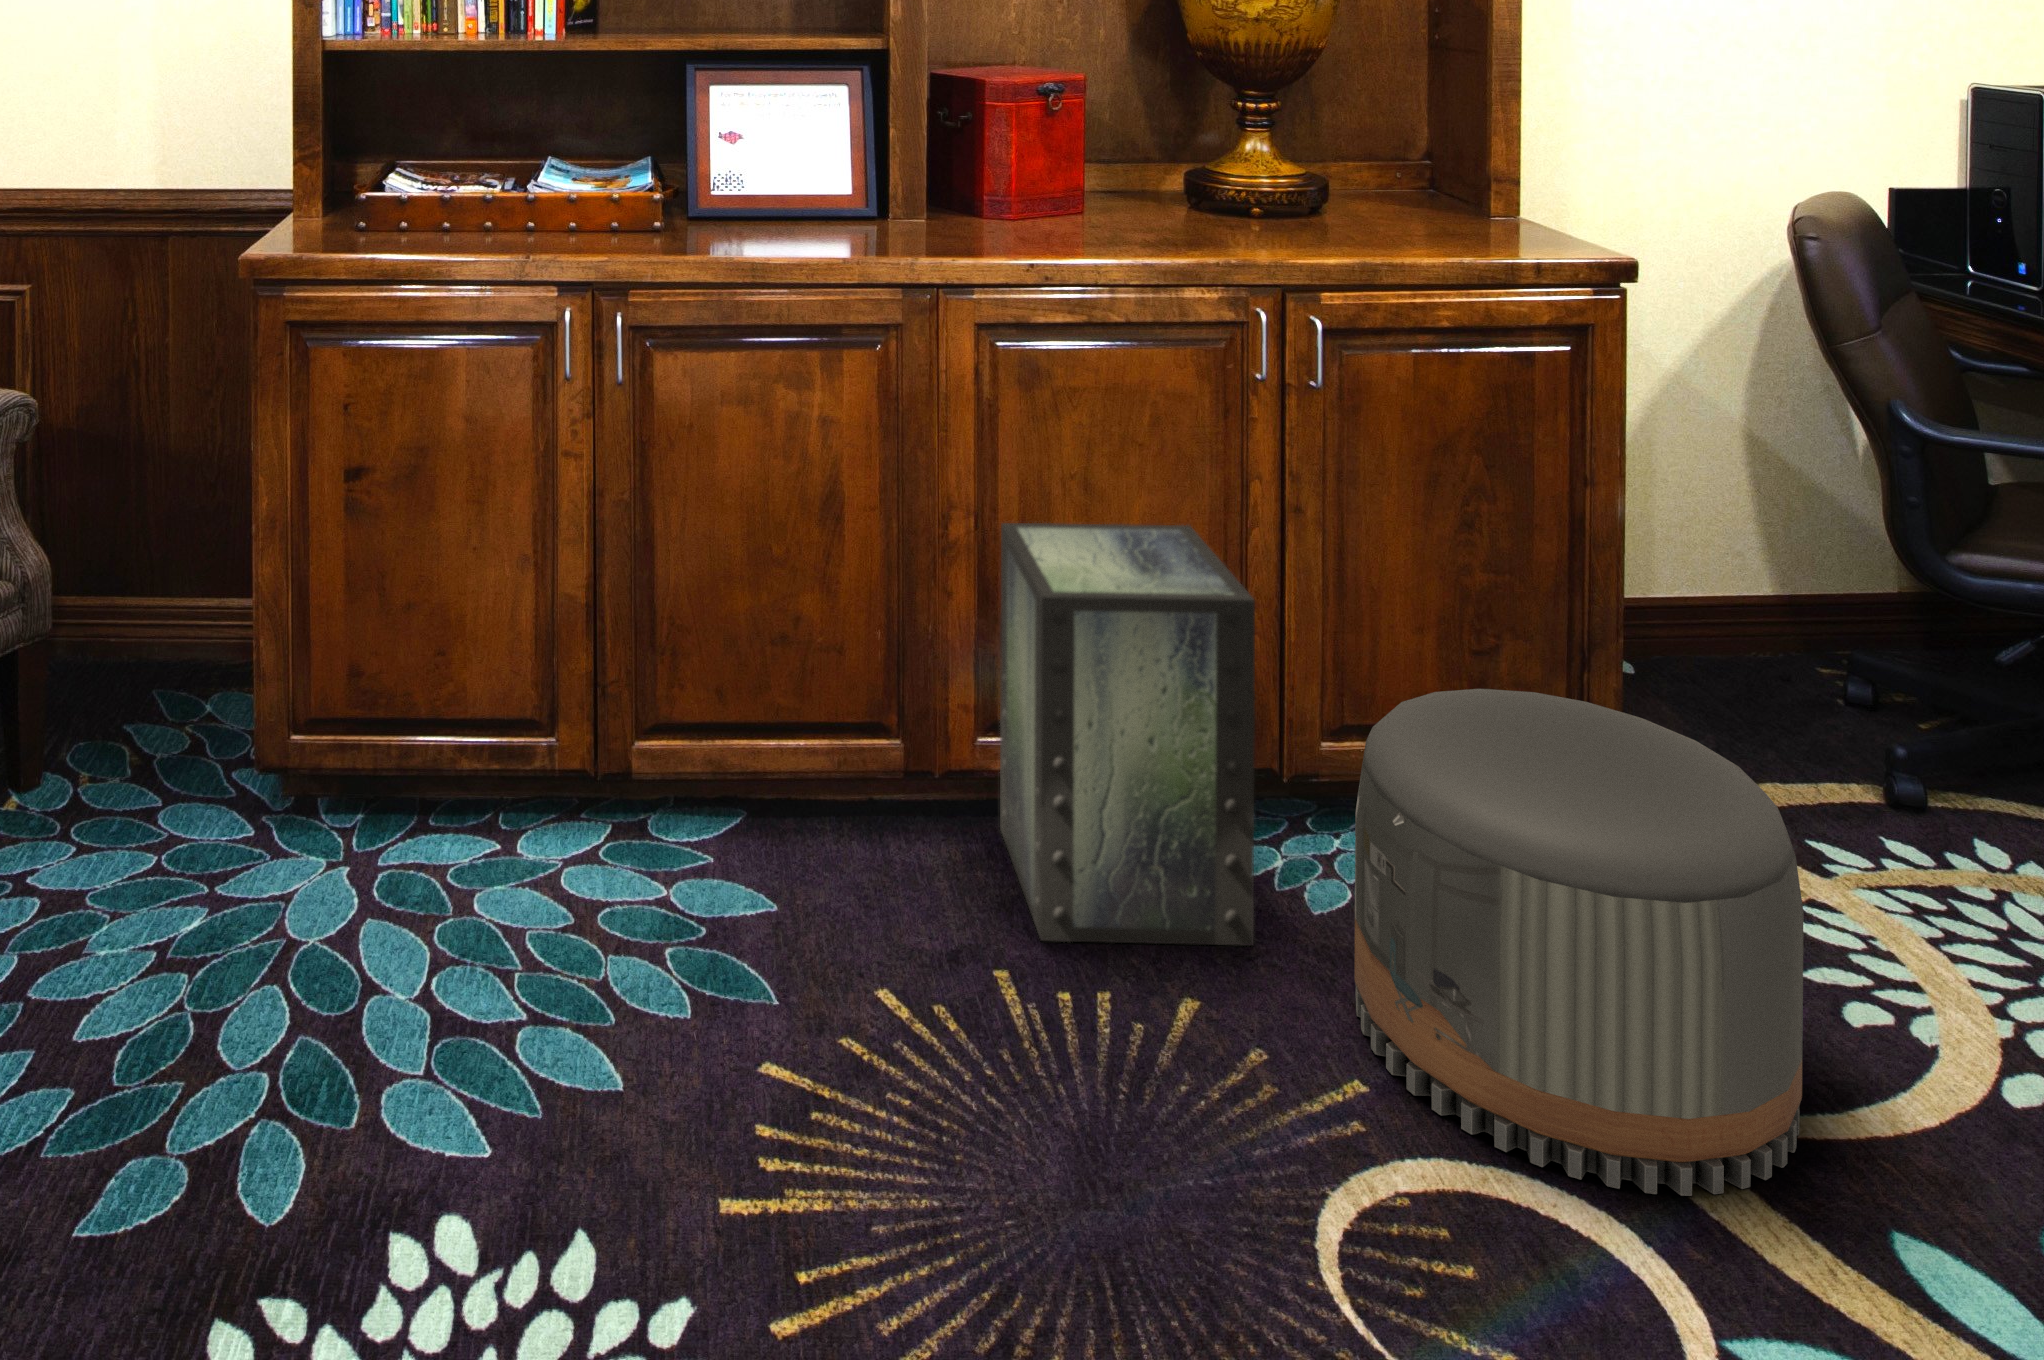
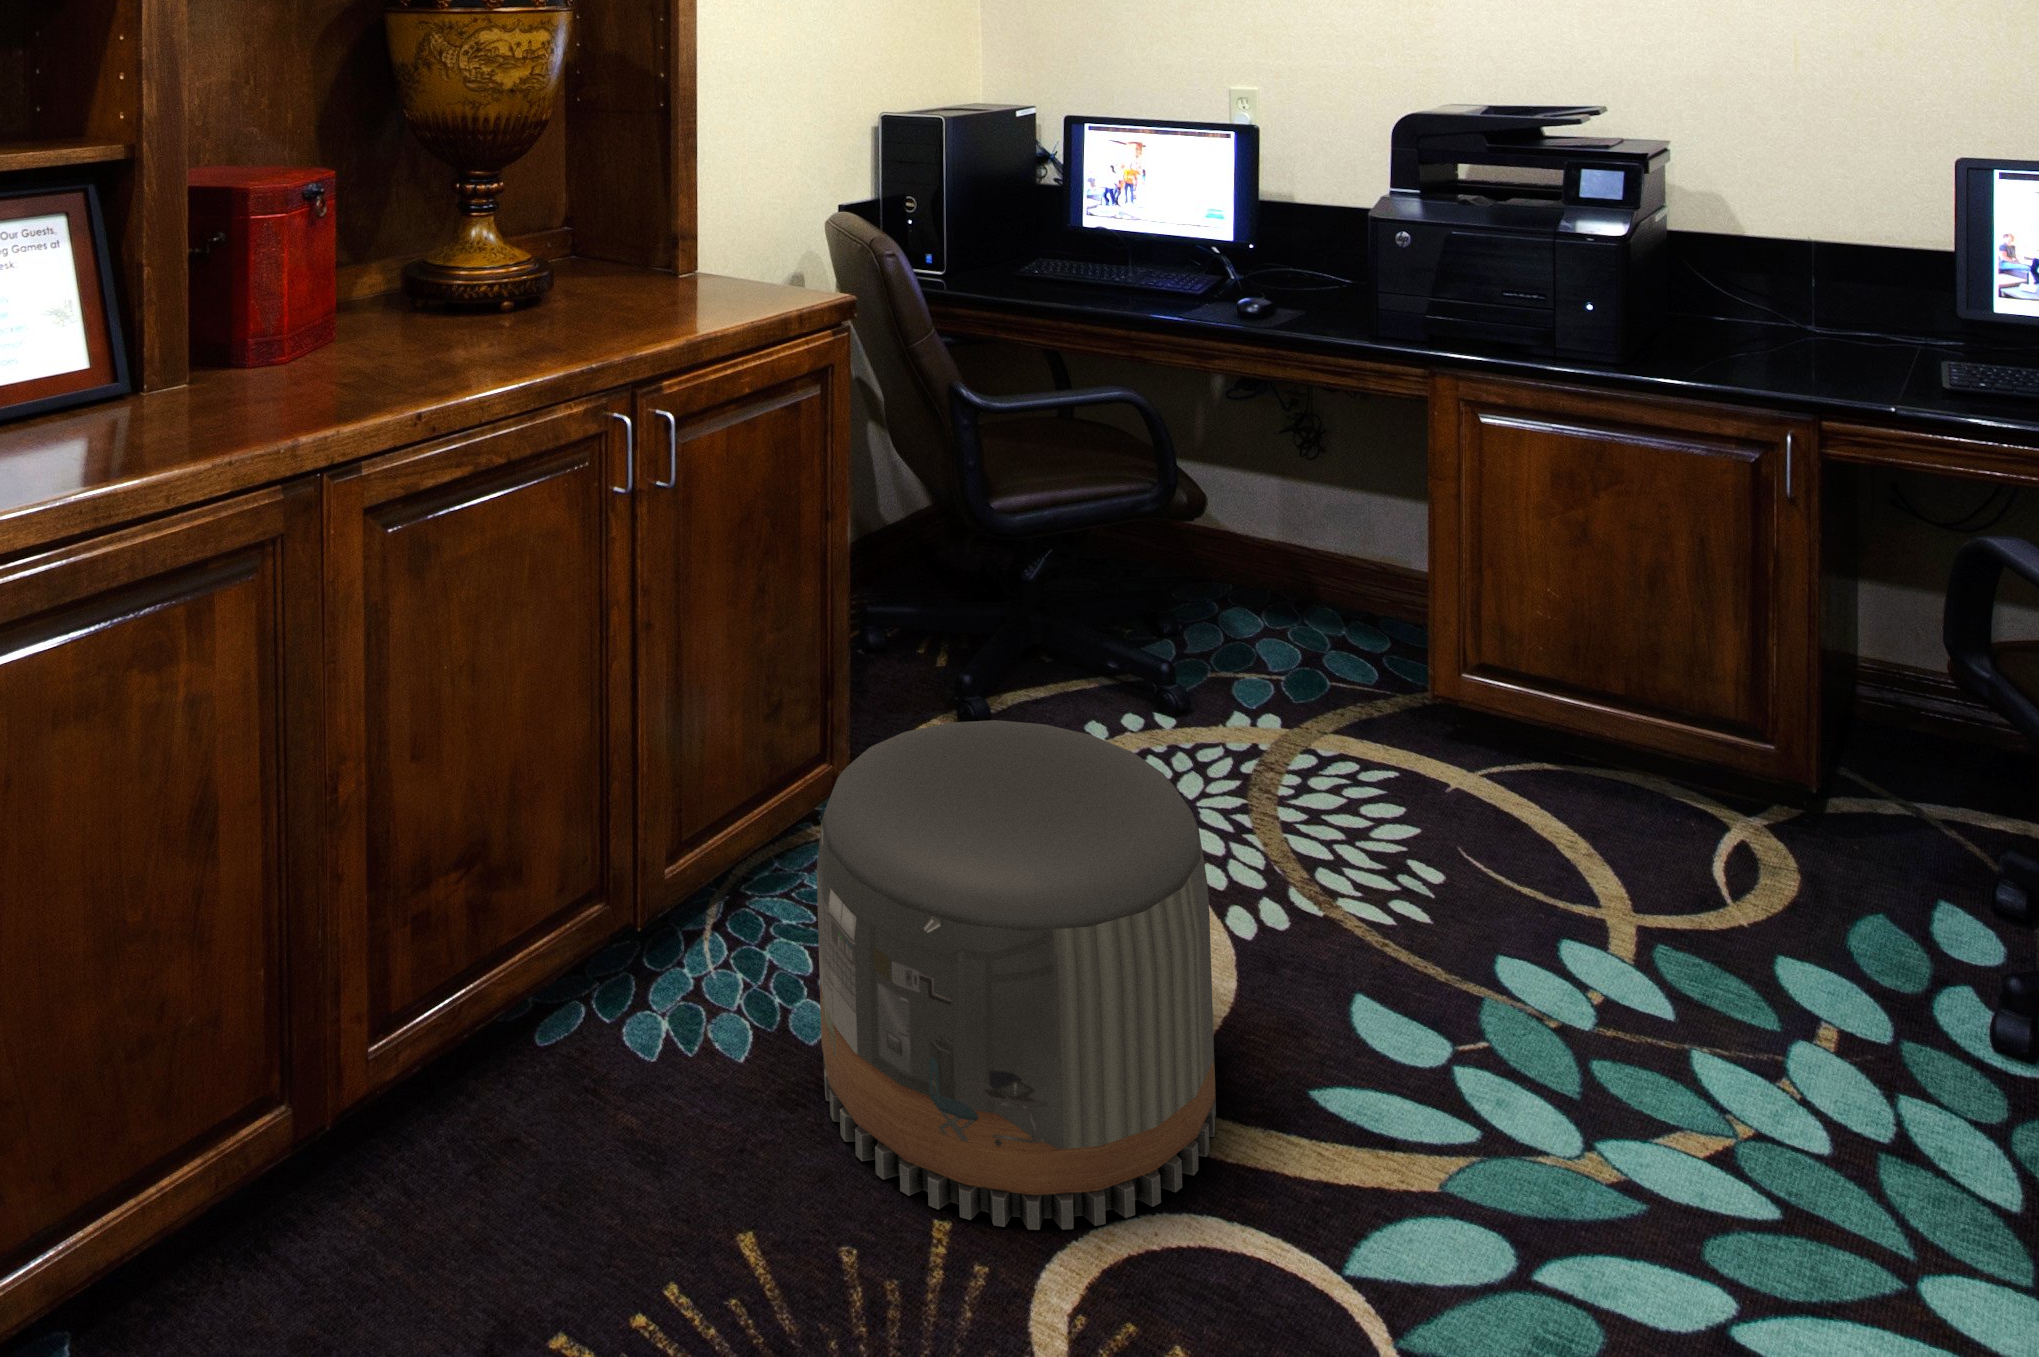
storage box: present [1000,523,1255,946] -> none [368,674,722,1284]

